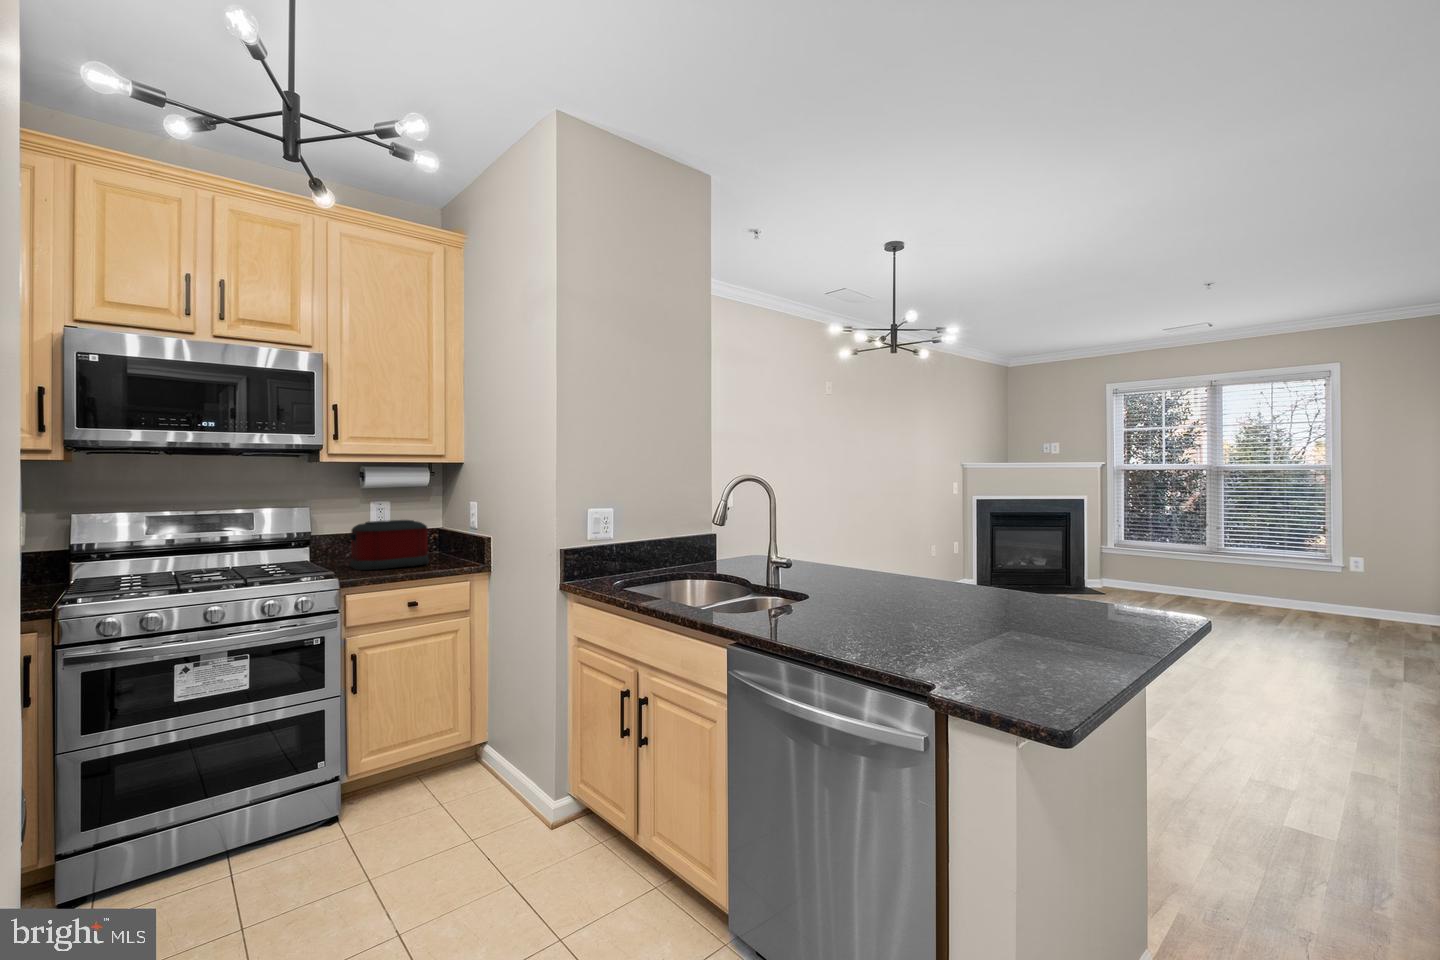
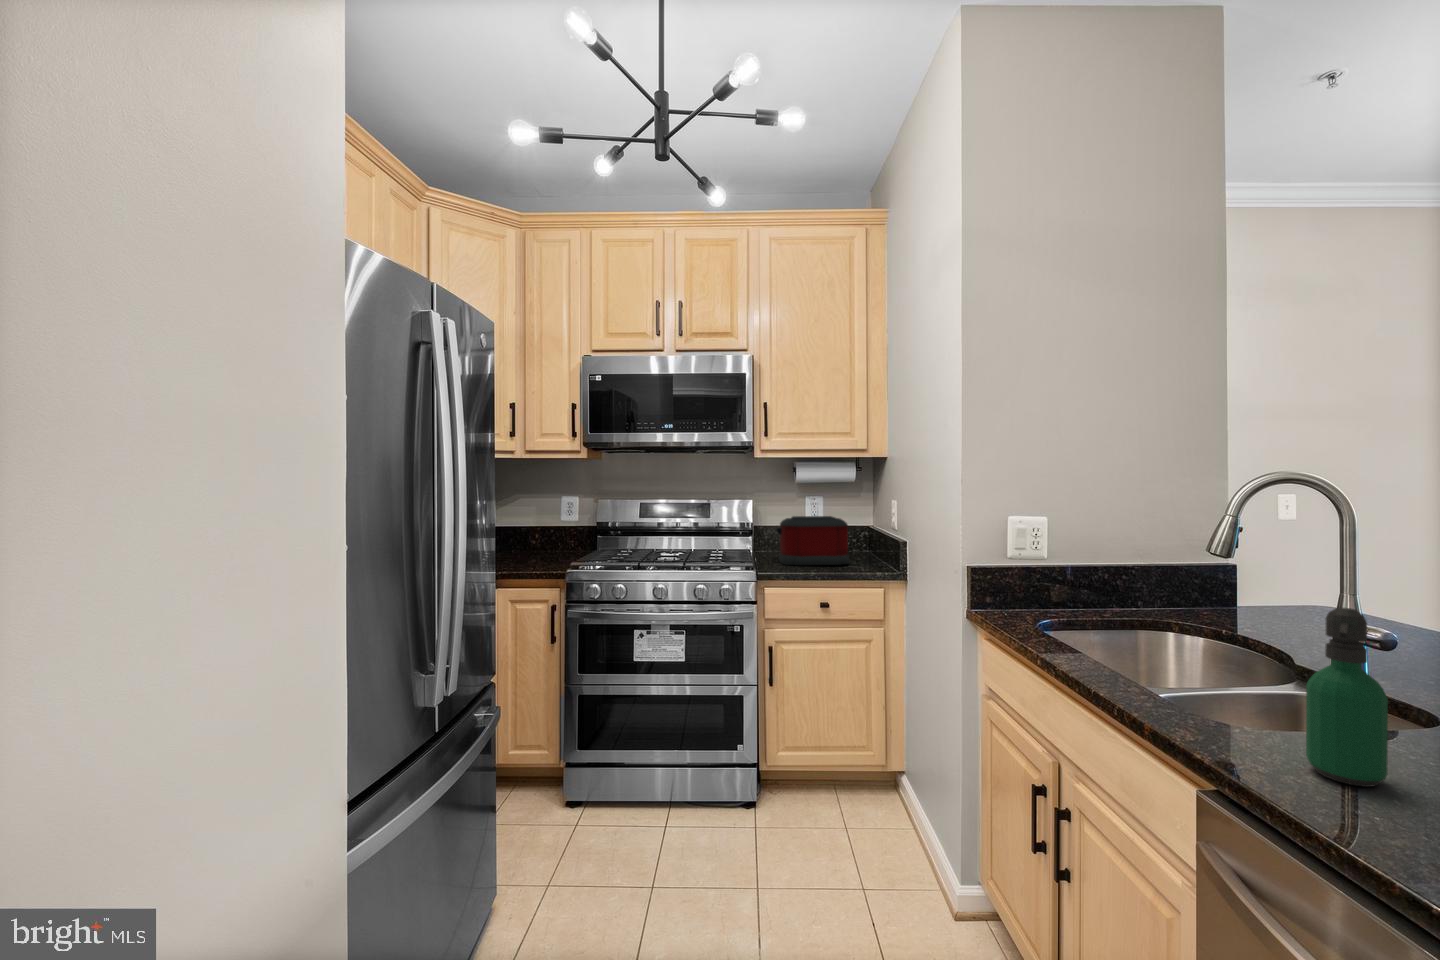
soap dispenser: none [780,545,808,628] -> present [1306,607,1388,787]

